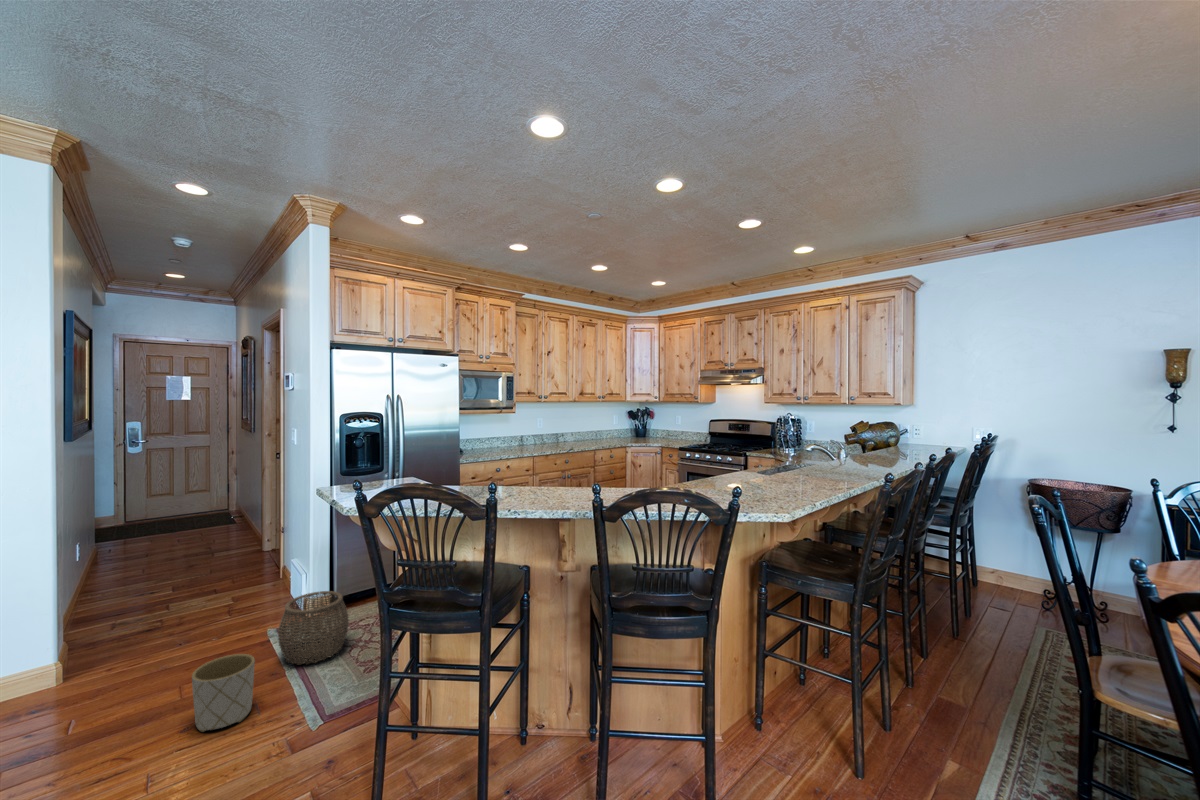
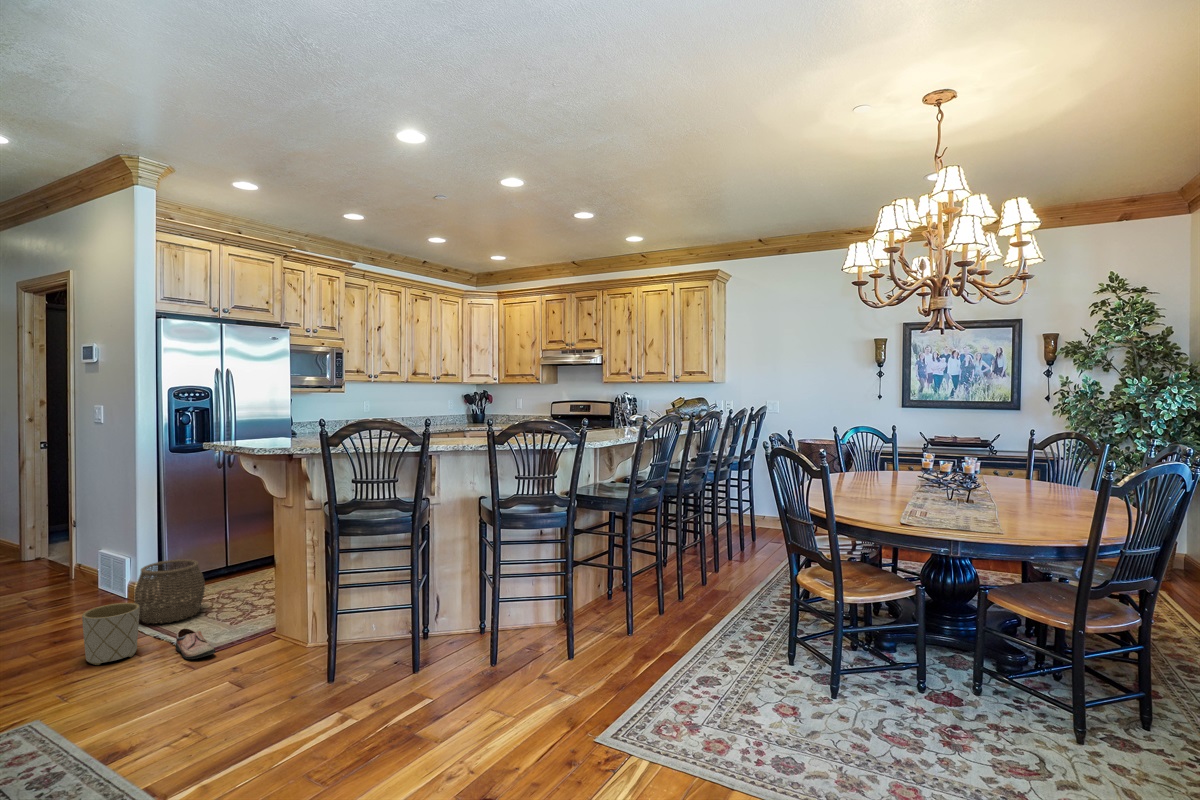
shoe: none [284,690,317,741] -> present [175,628,215,659]

